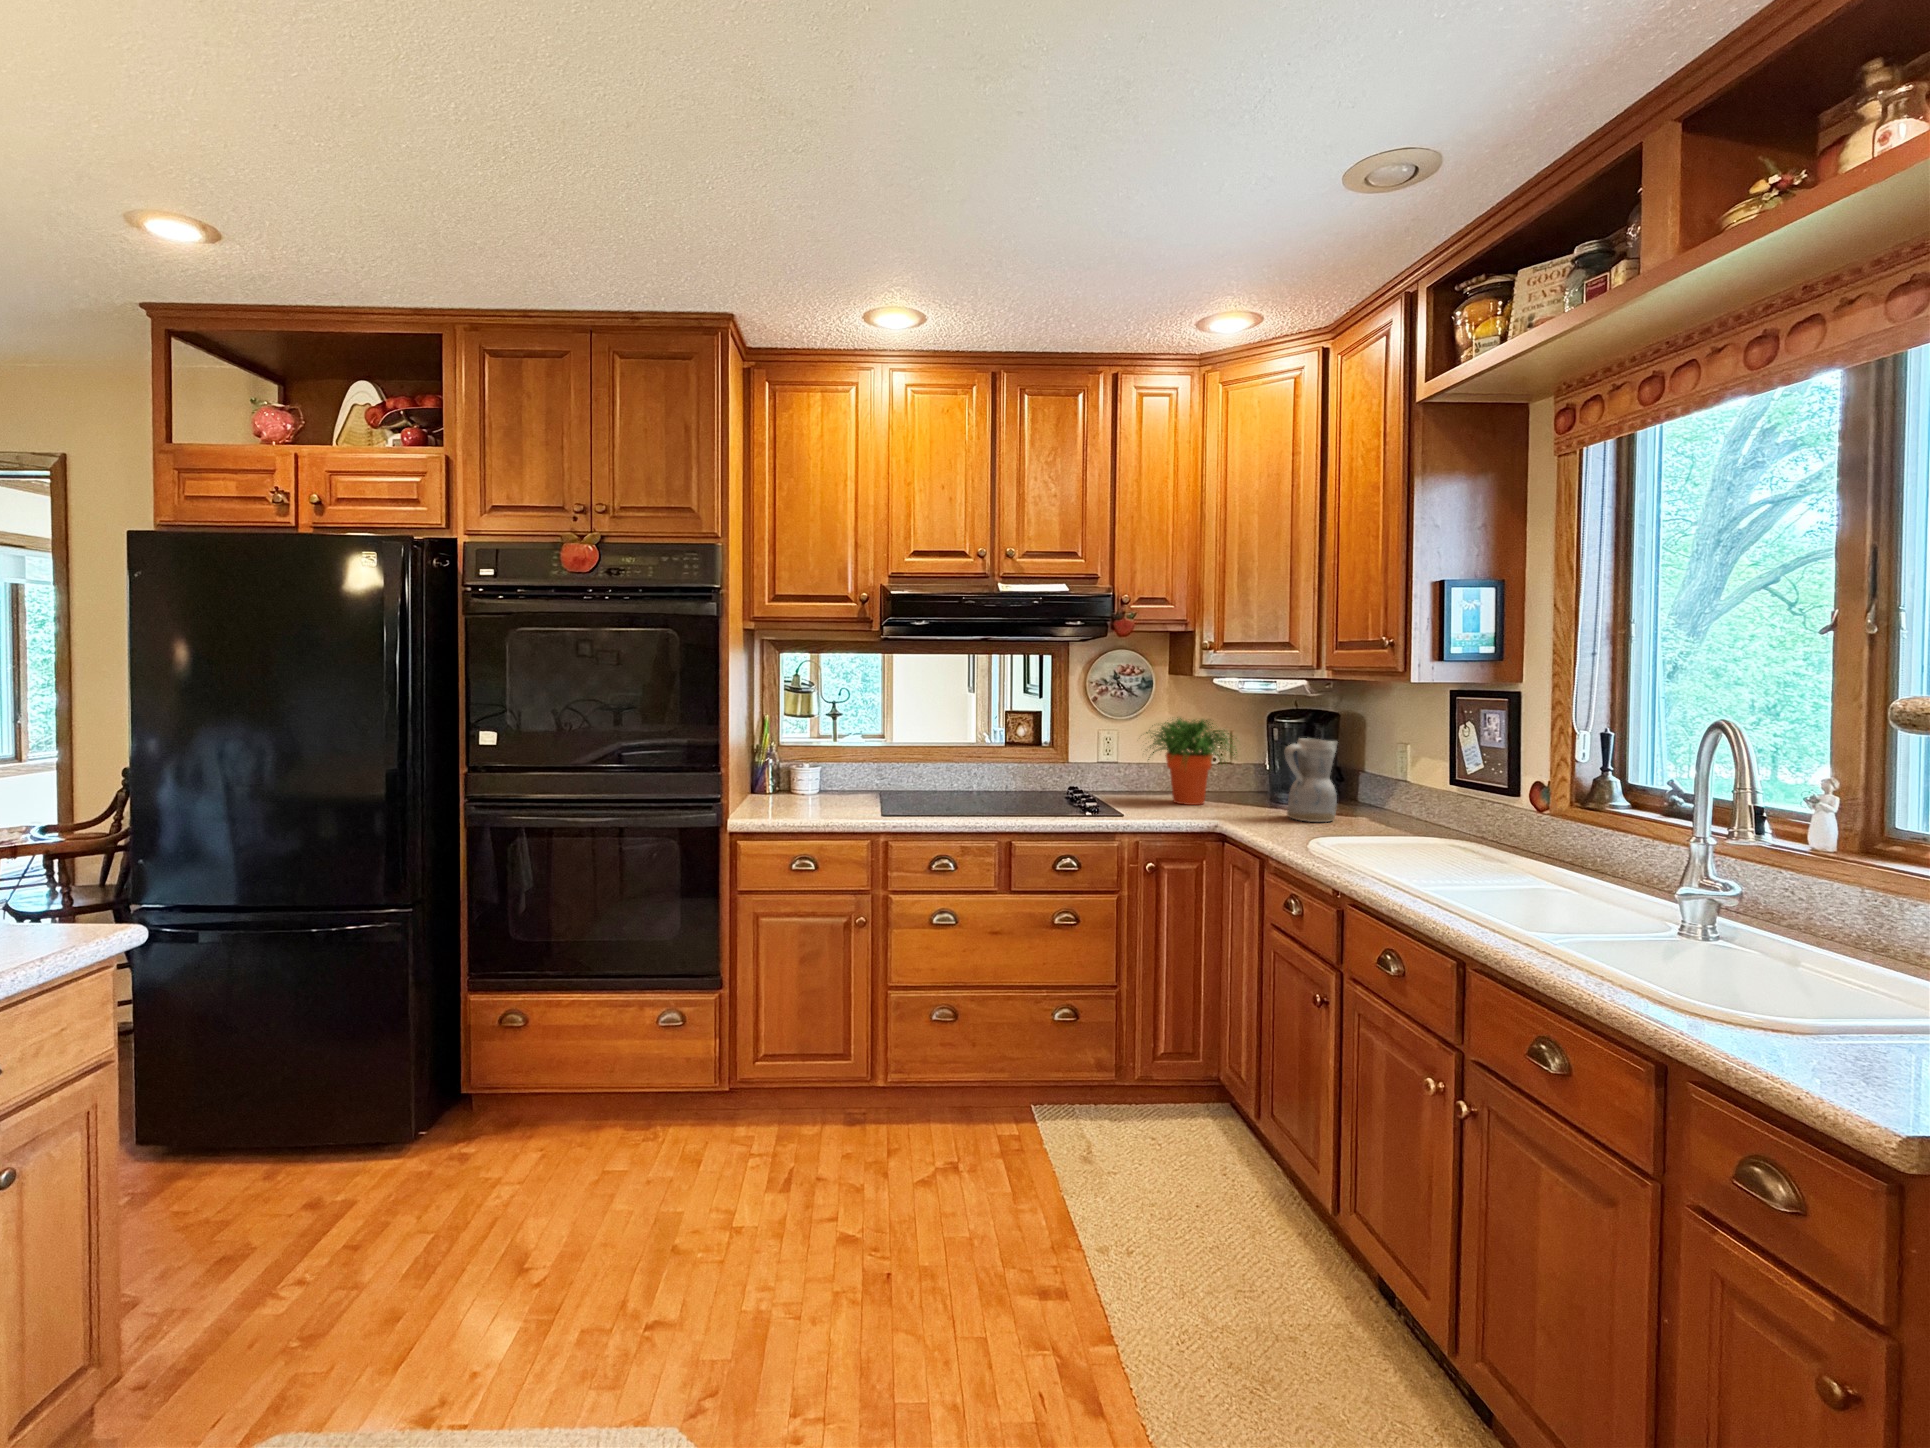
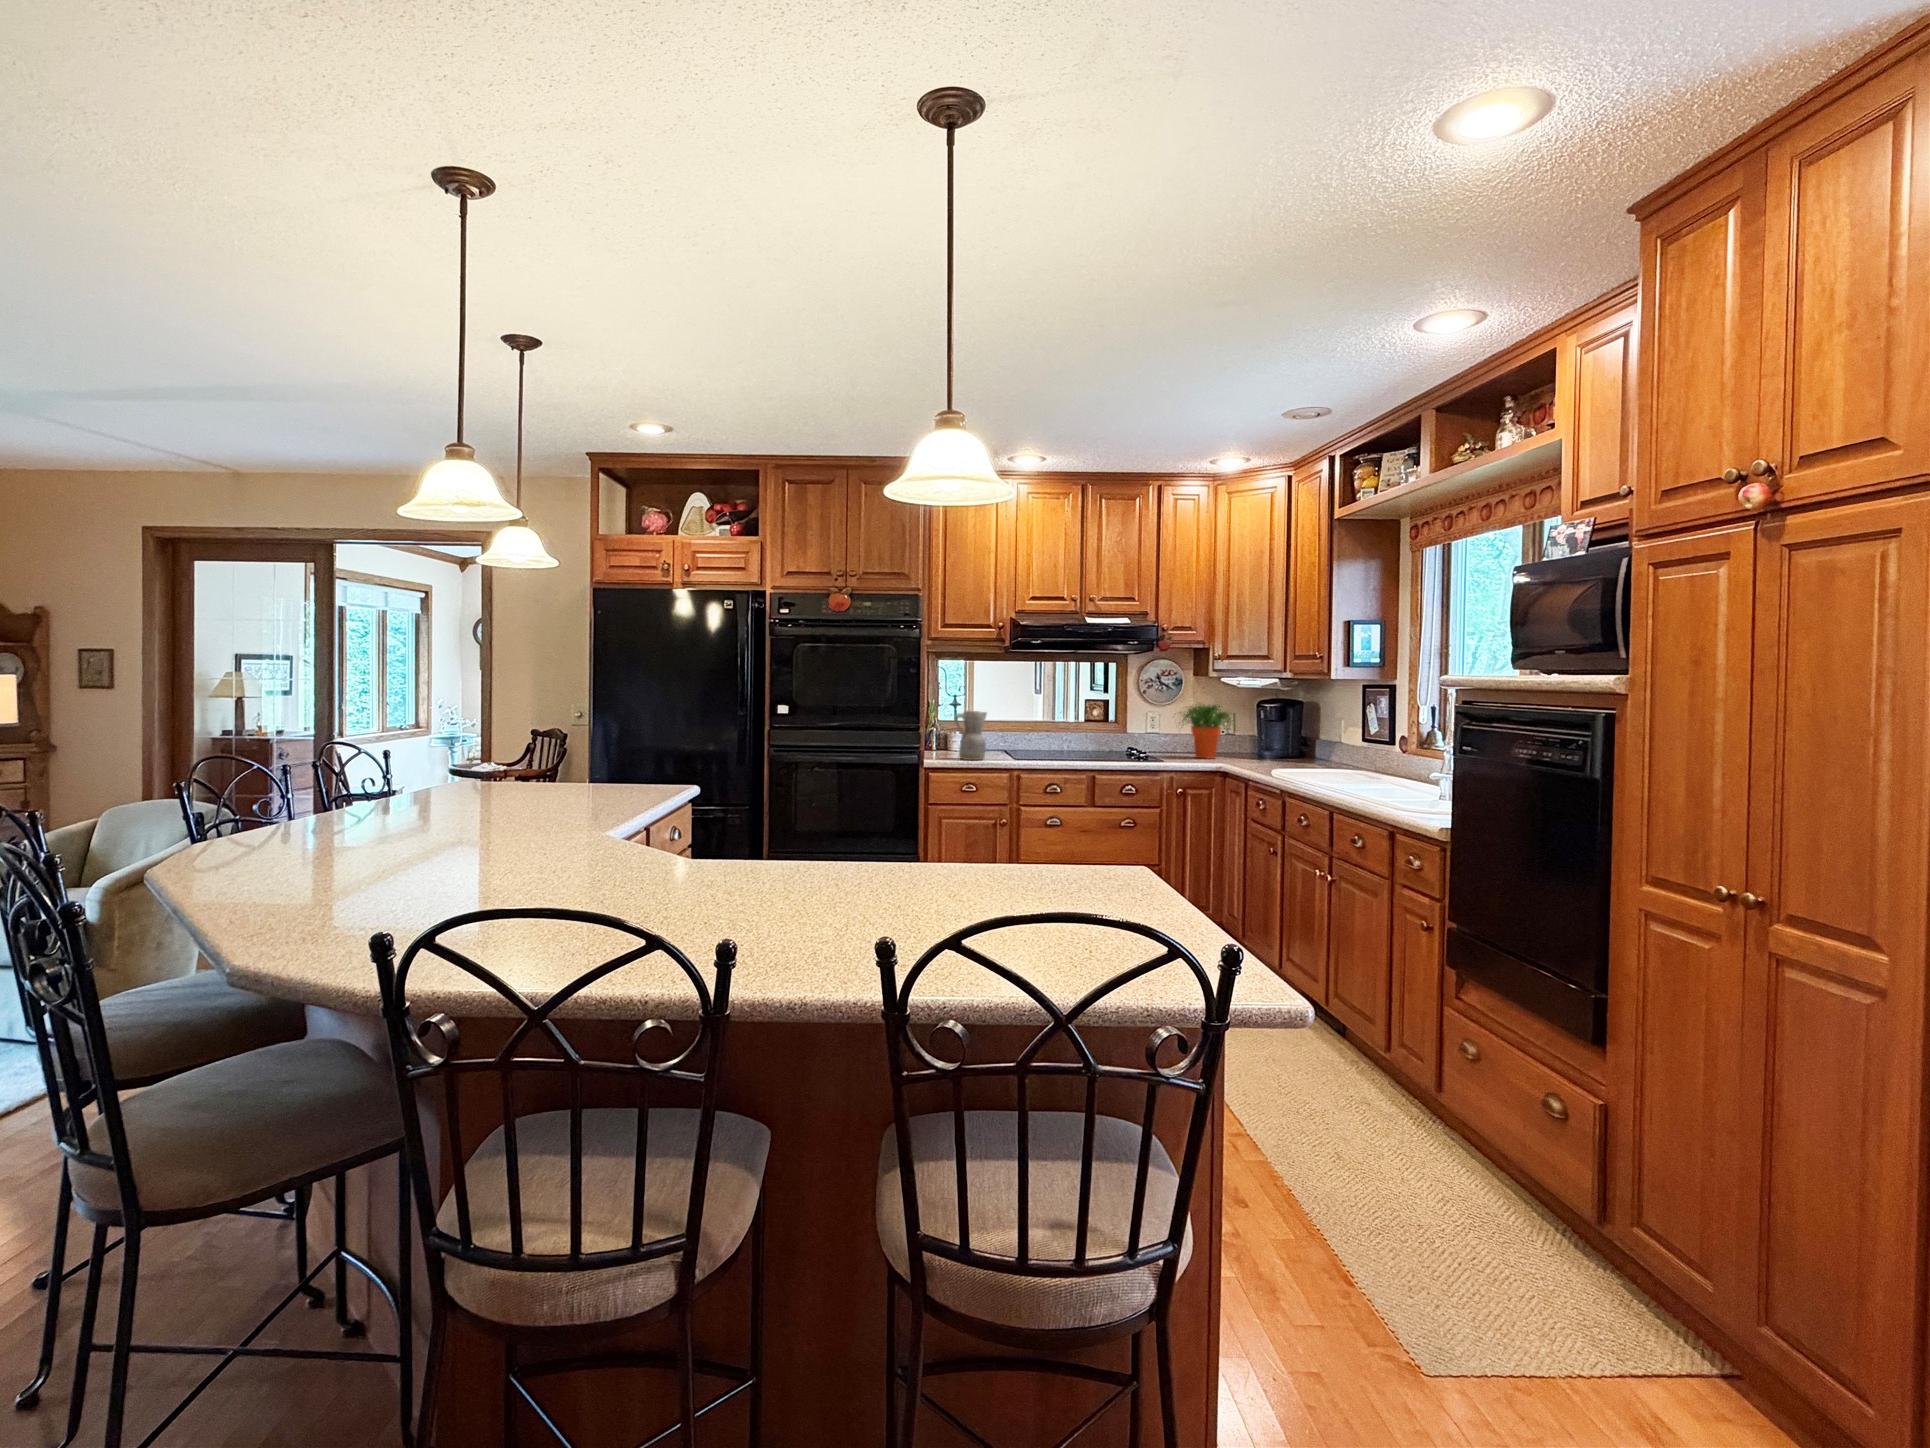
ceramic pitcher: present [1284,738,1338,822] -> present [954,710,987,760]

